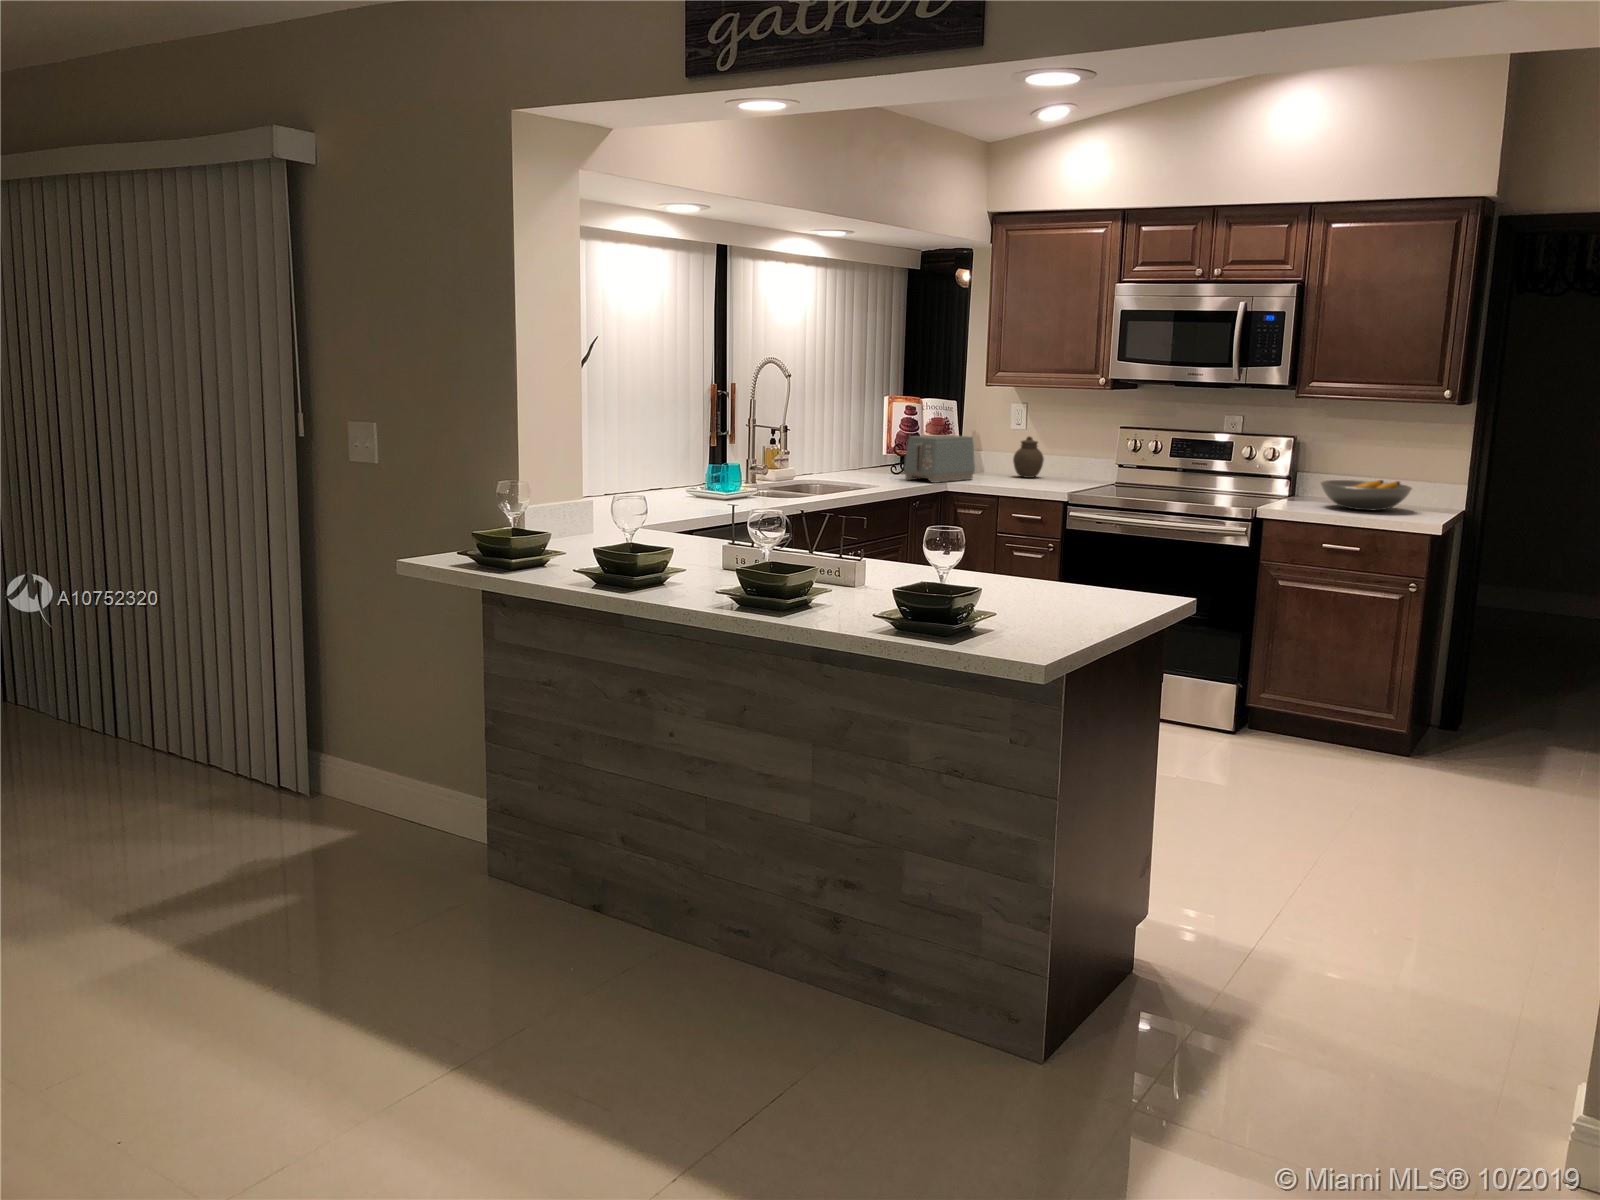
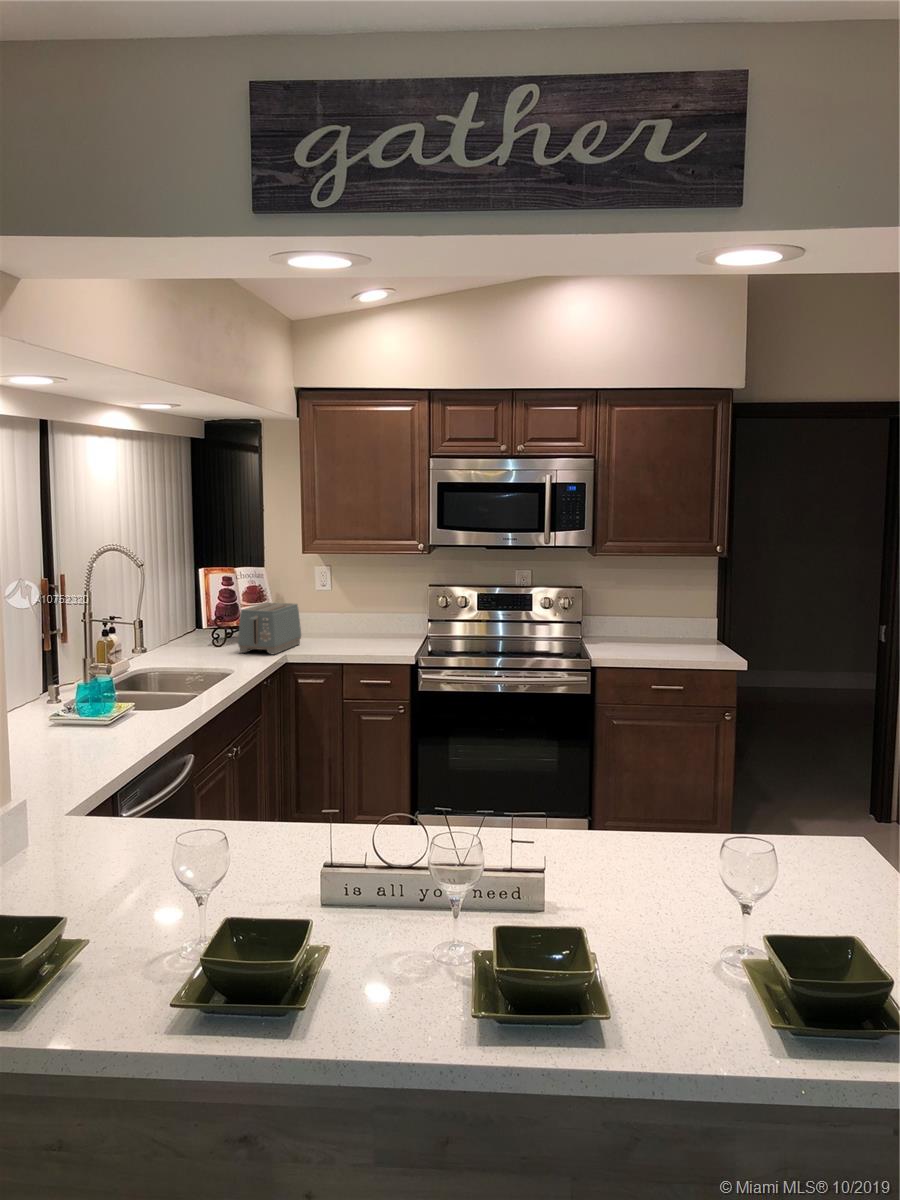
jar: present [1013,437,1044,478] -> none [326,597,354,635]
fruit bowl: present [1321,480,1412,510] -> none [619,622,692,649]

